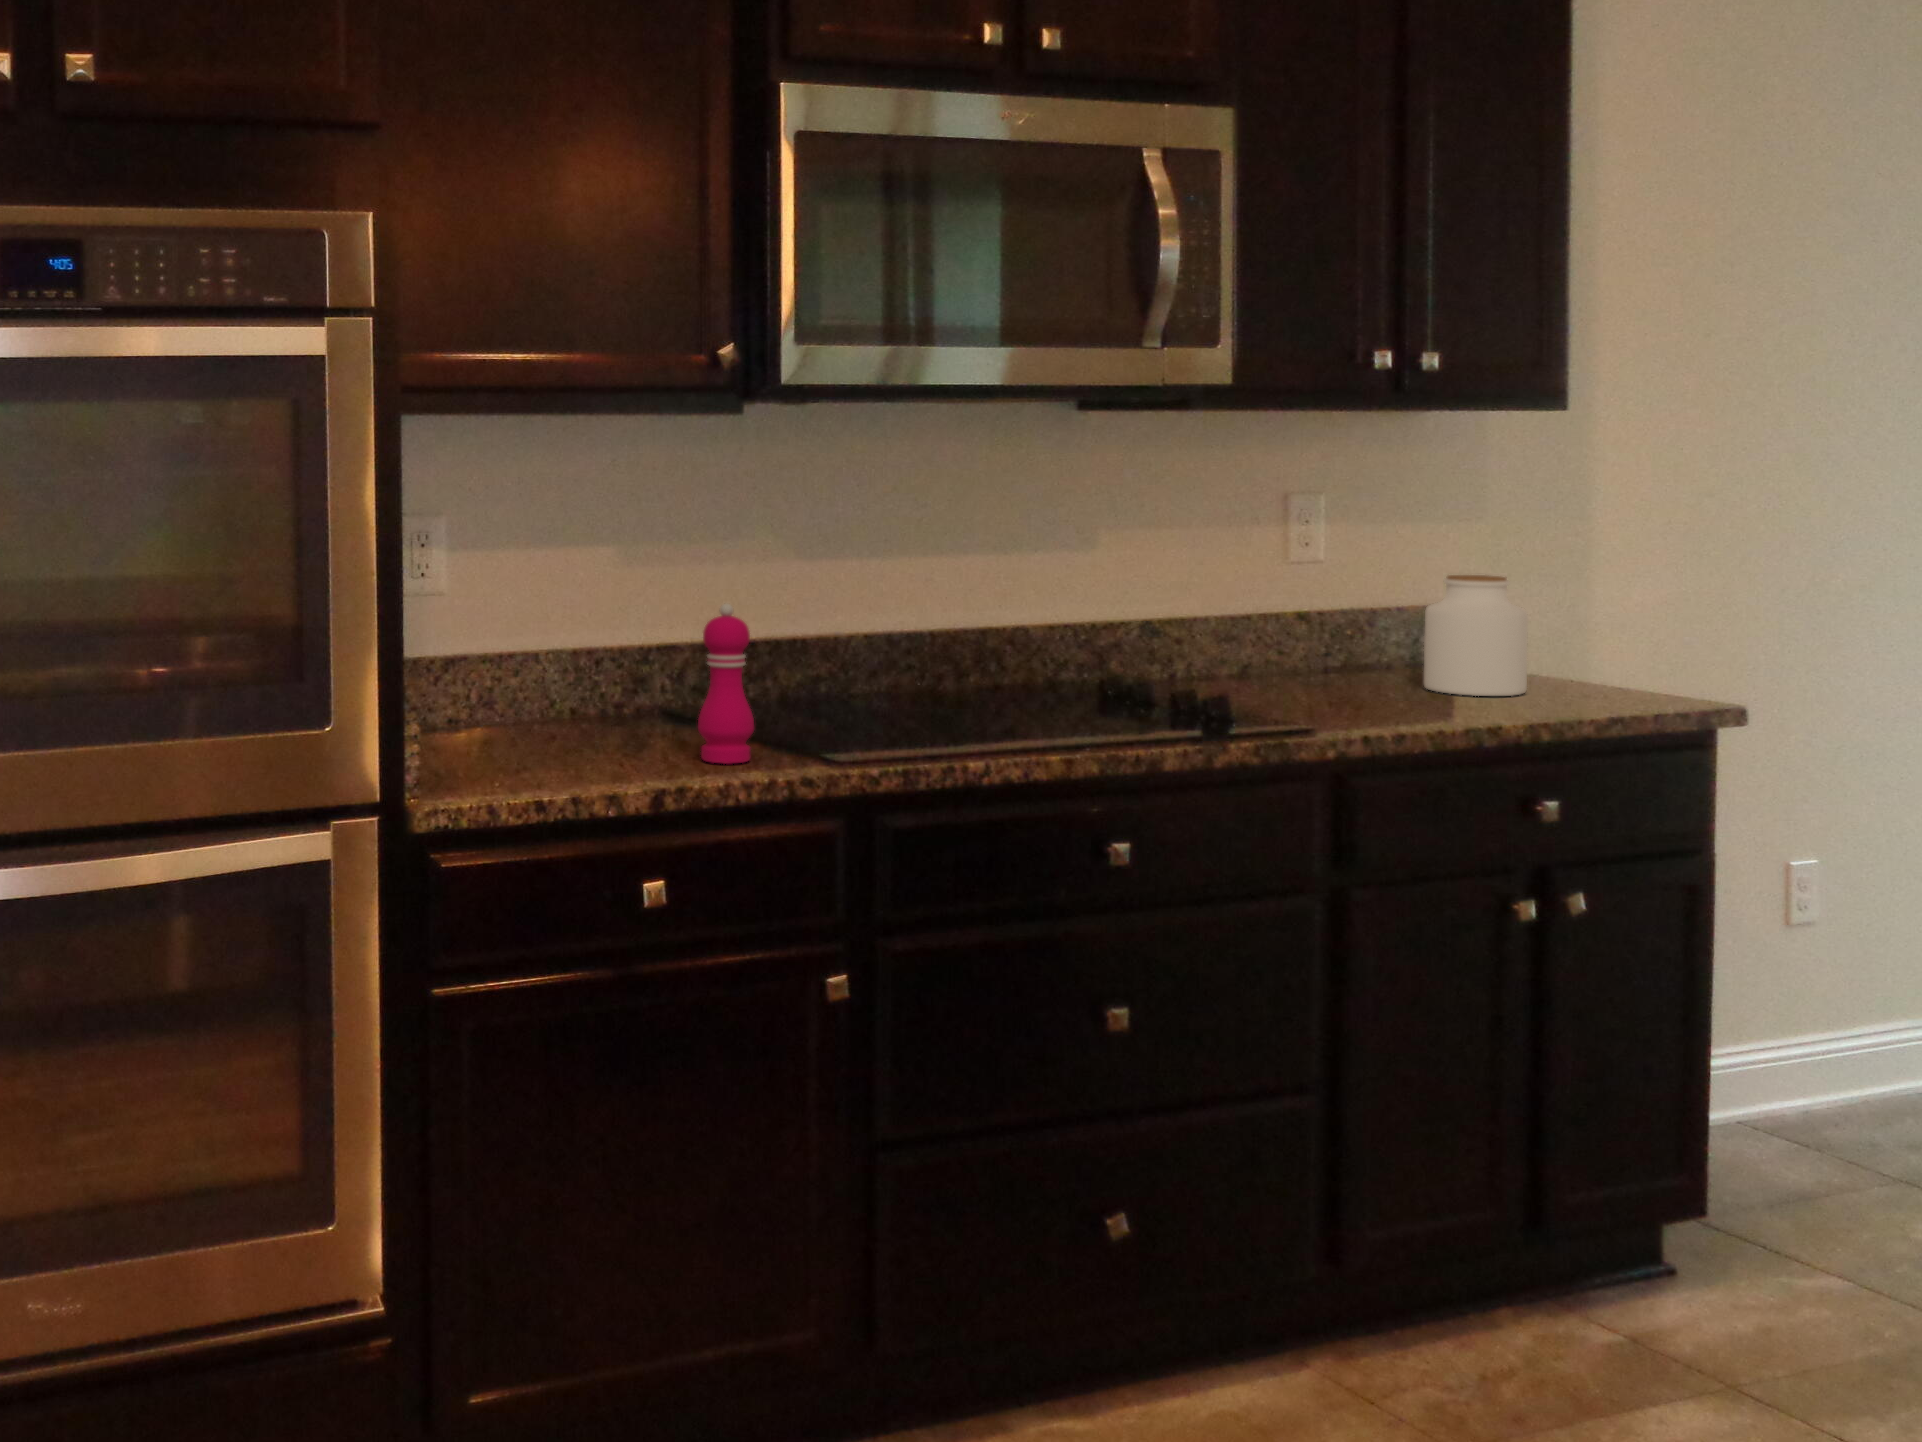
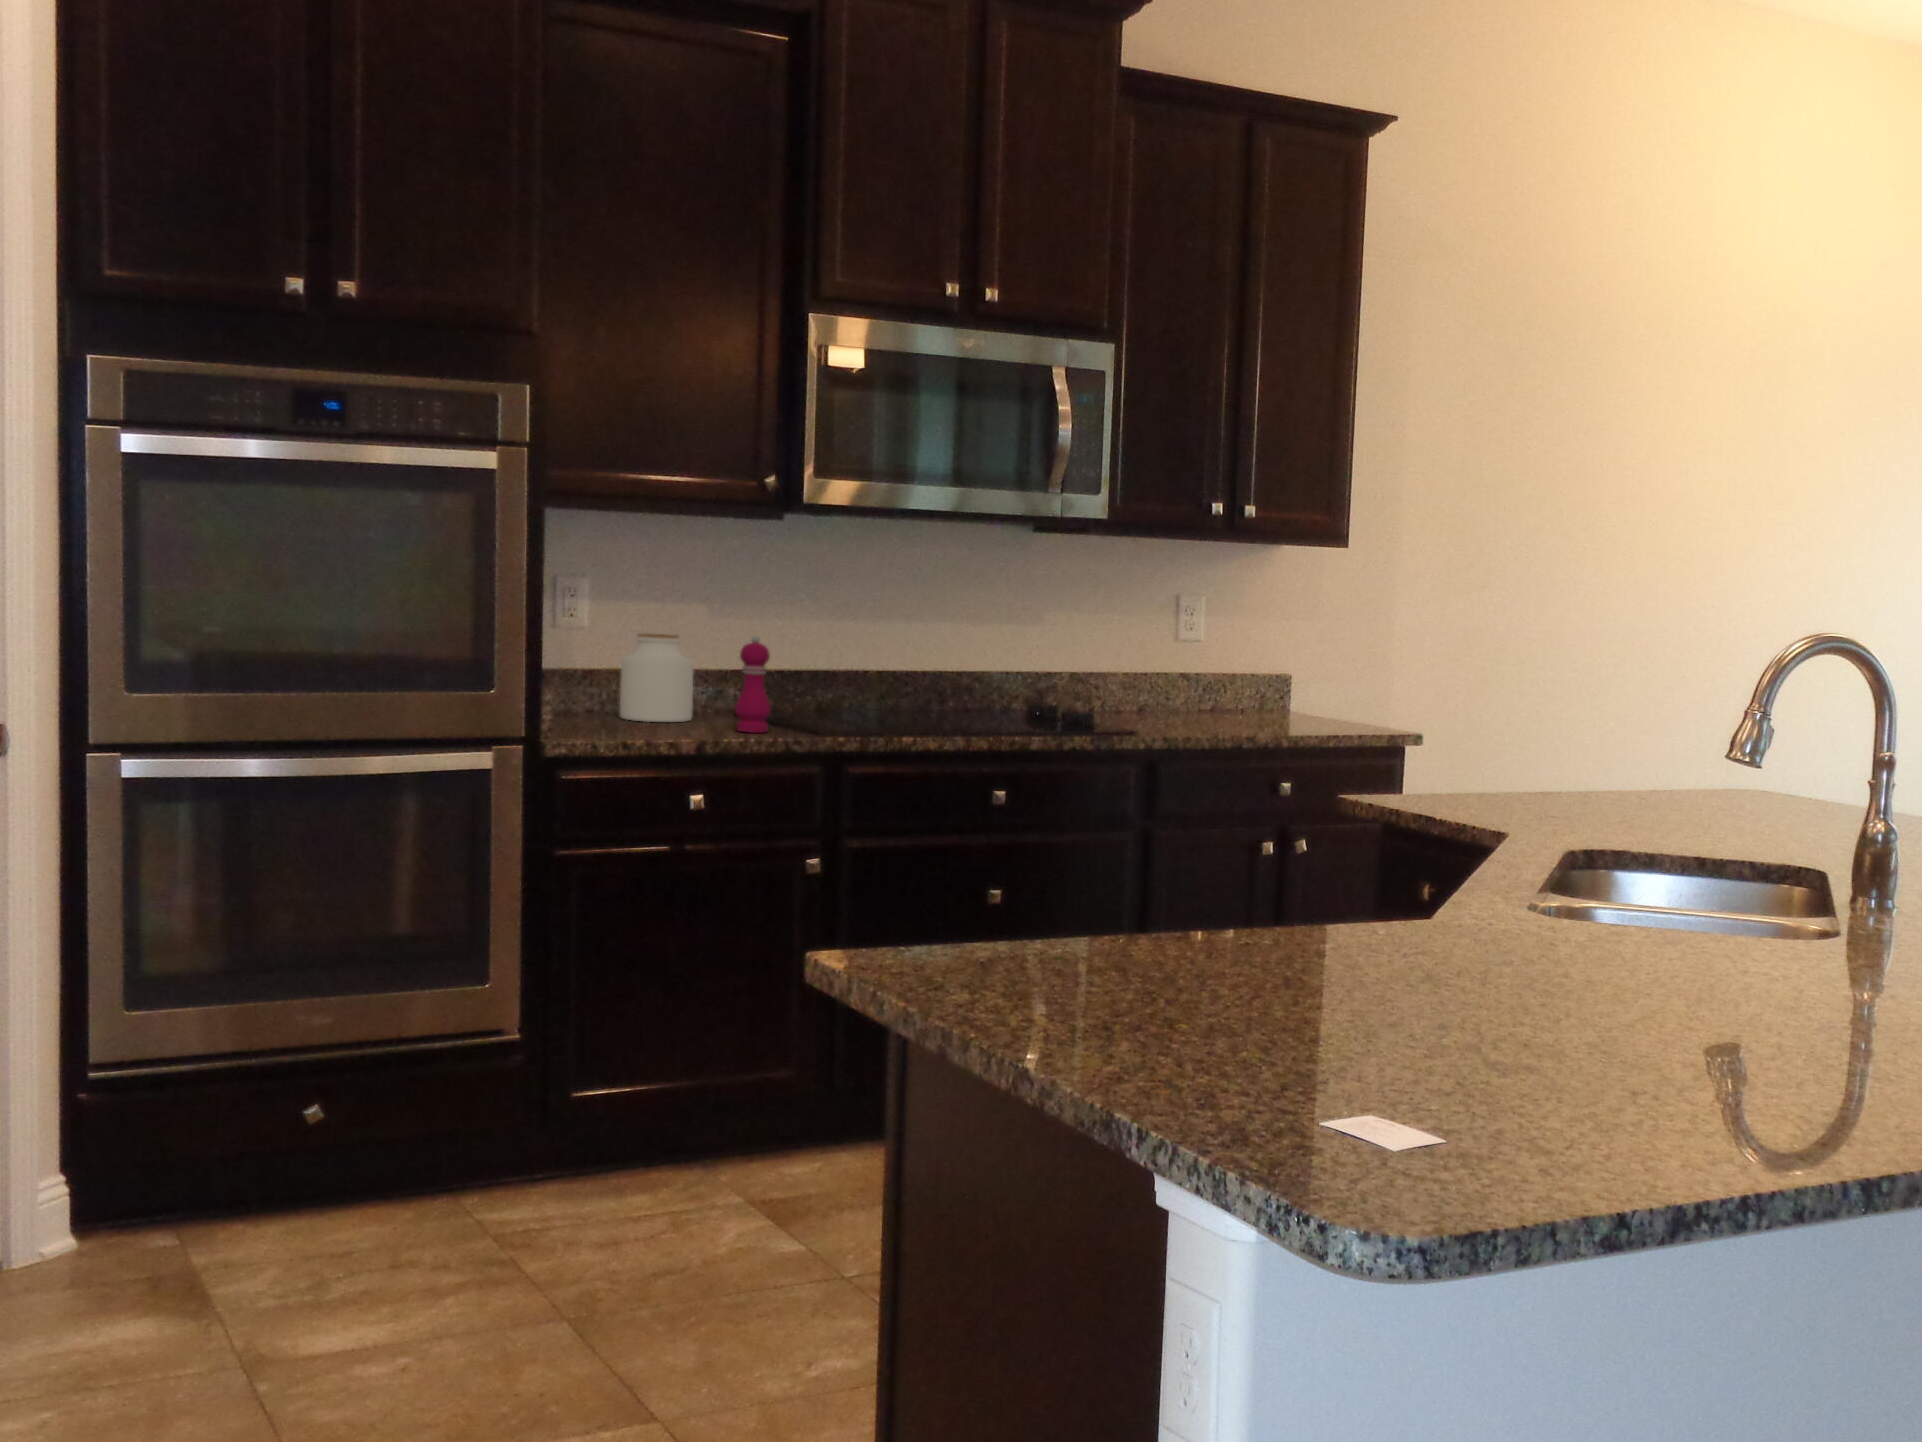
jar: present [1424,575,1528,696] -> present [620,634,694,722]

